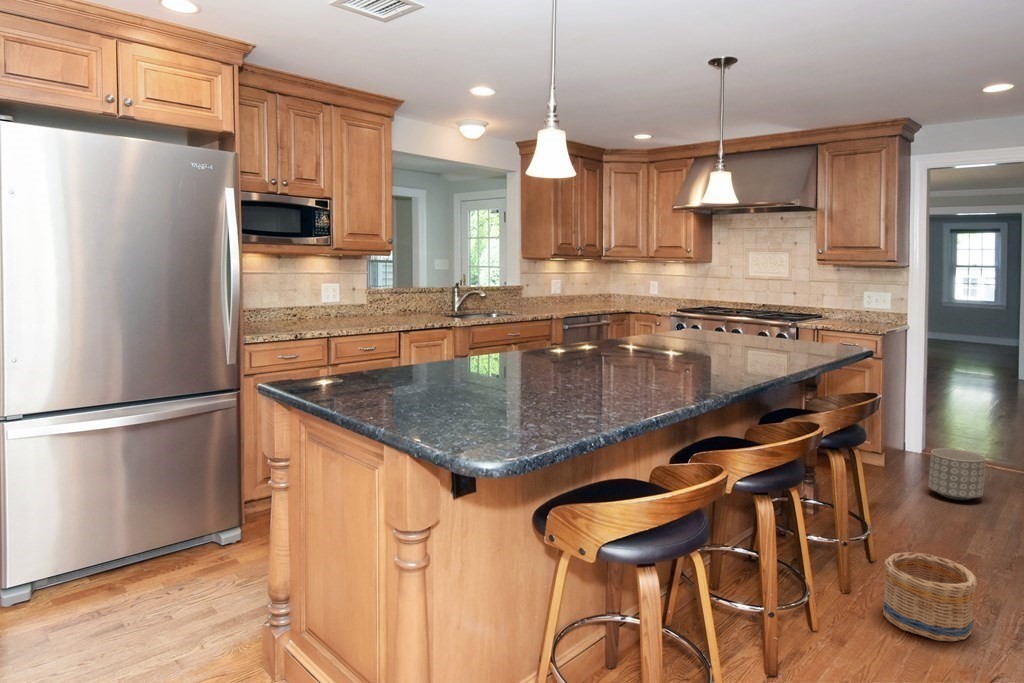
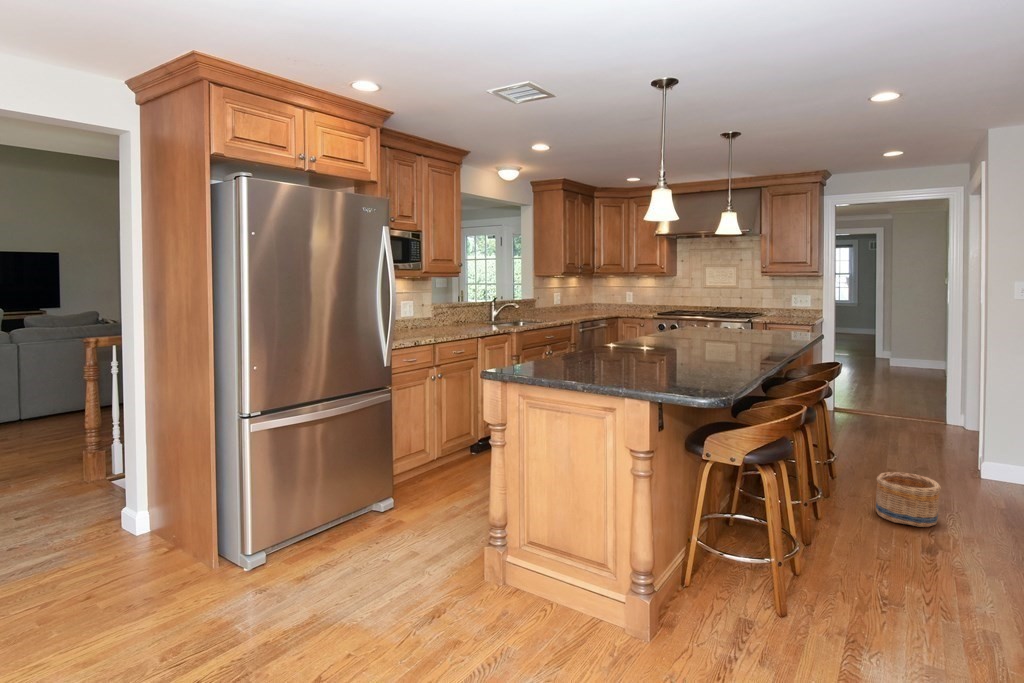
planter: present [928,449,986,500] -> none [863,407,903,442]

